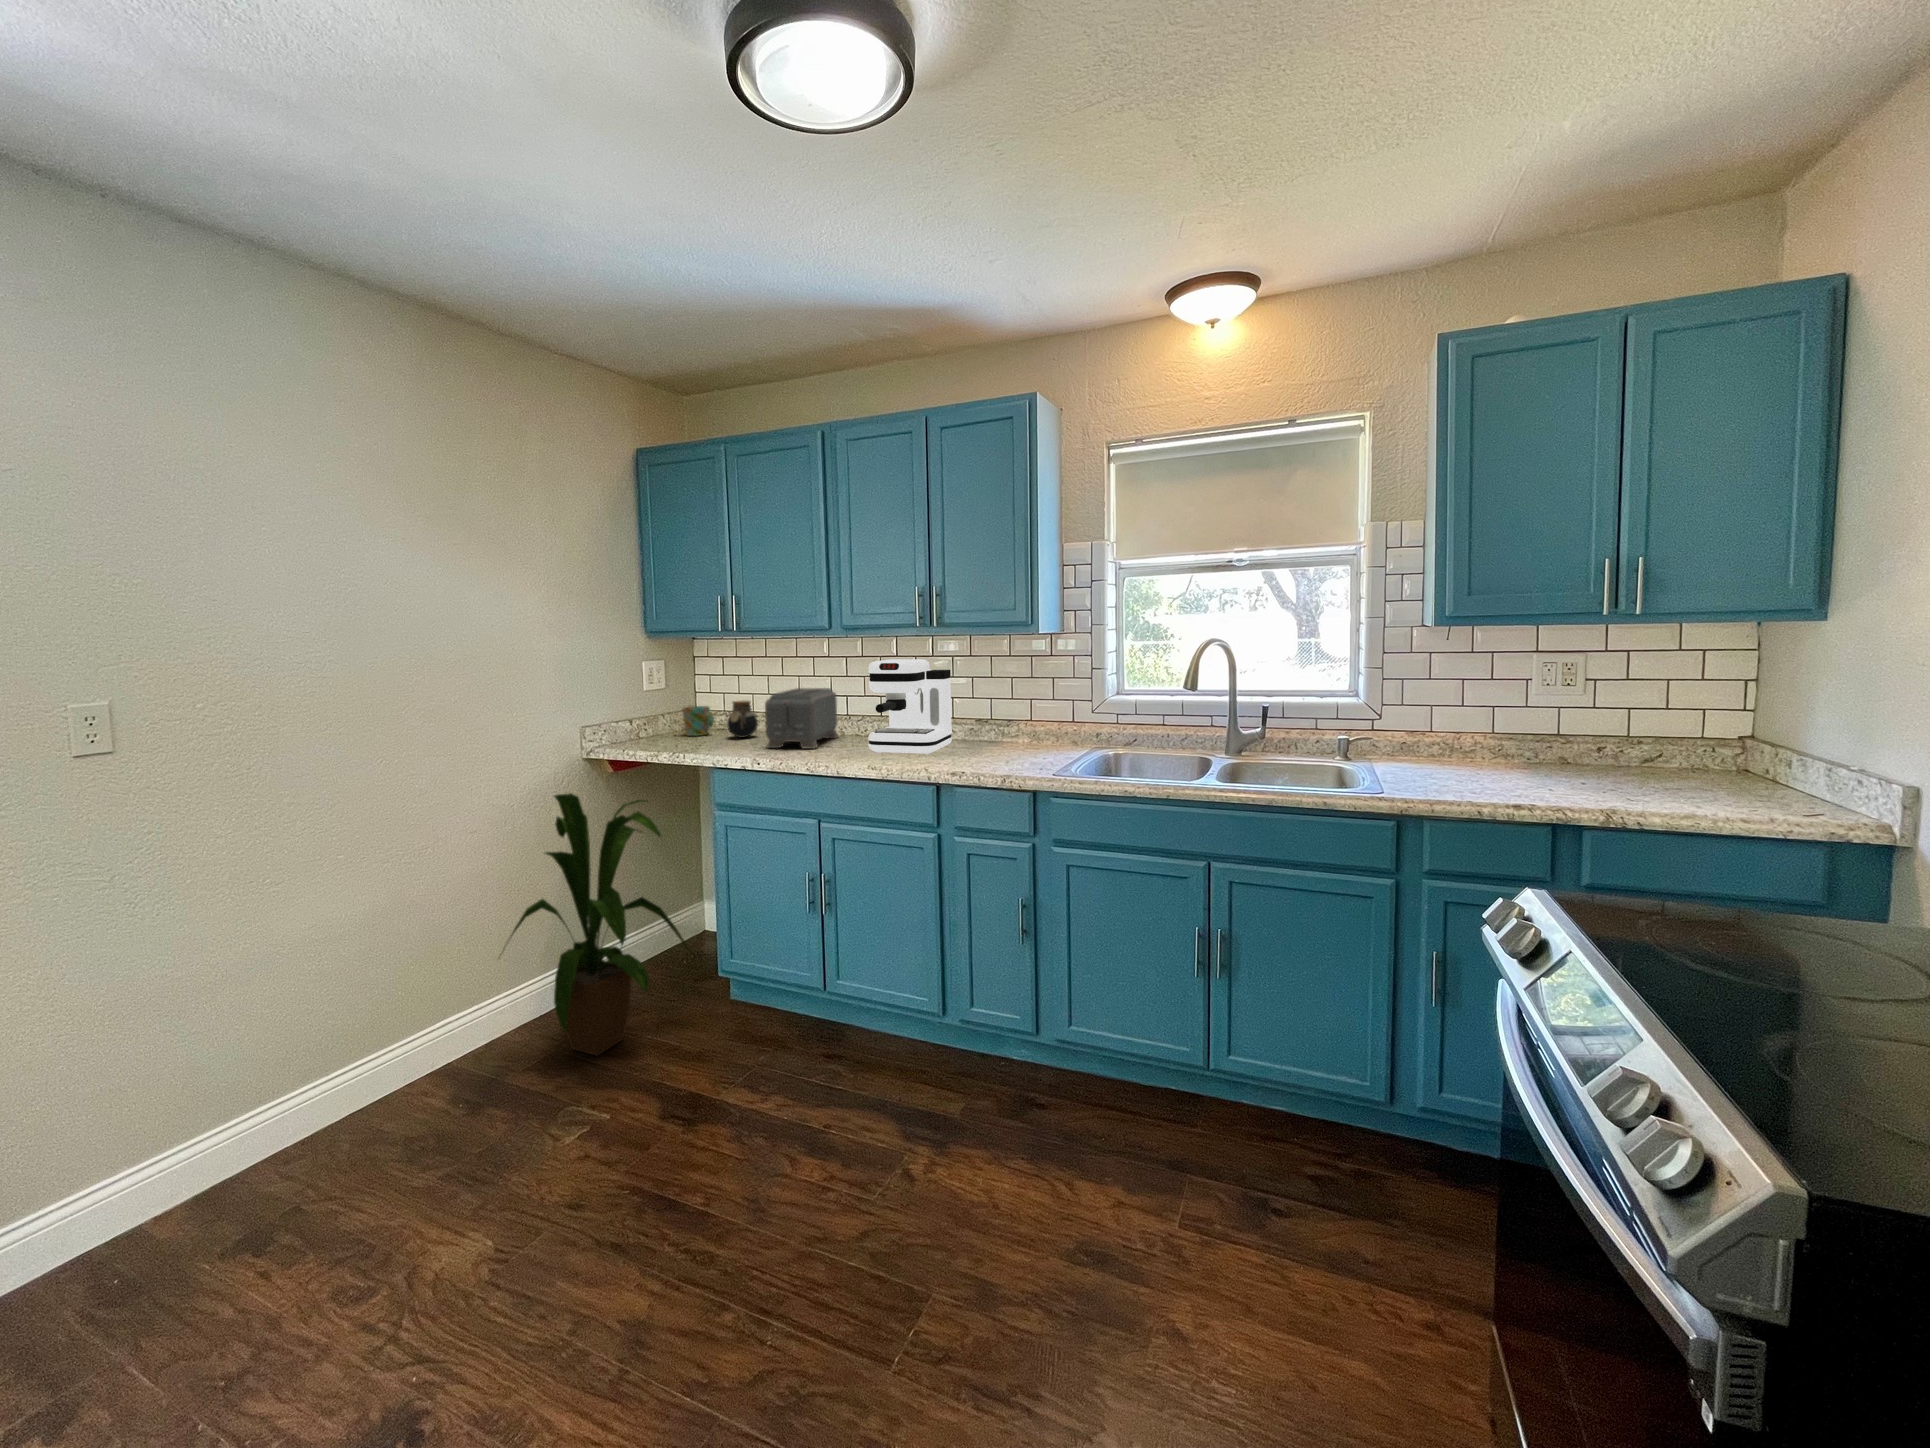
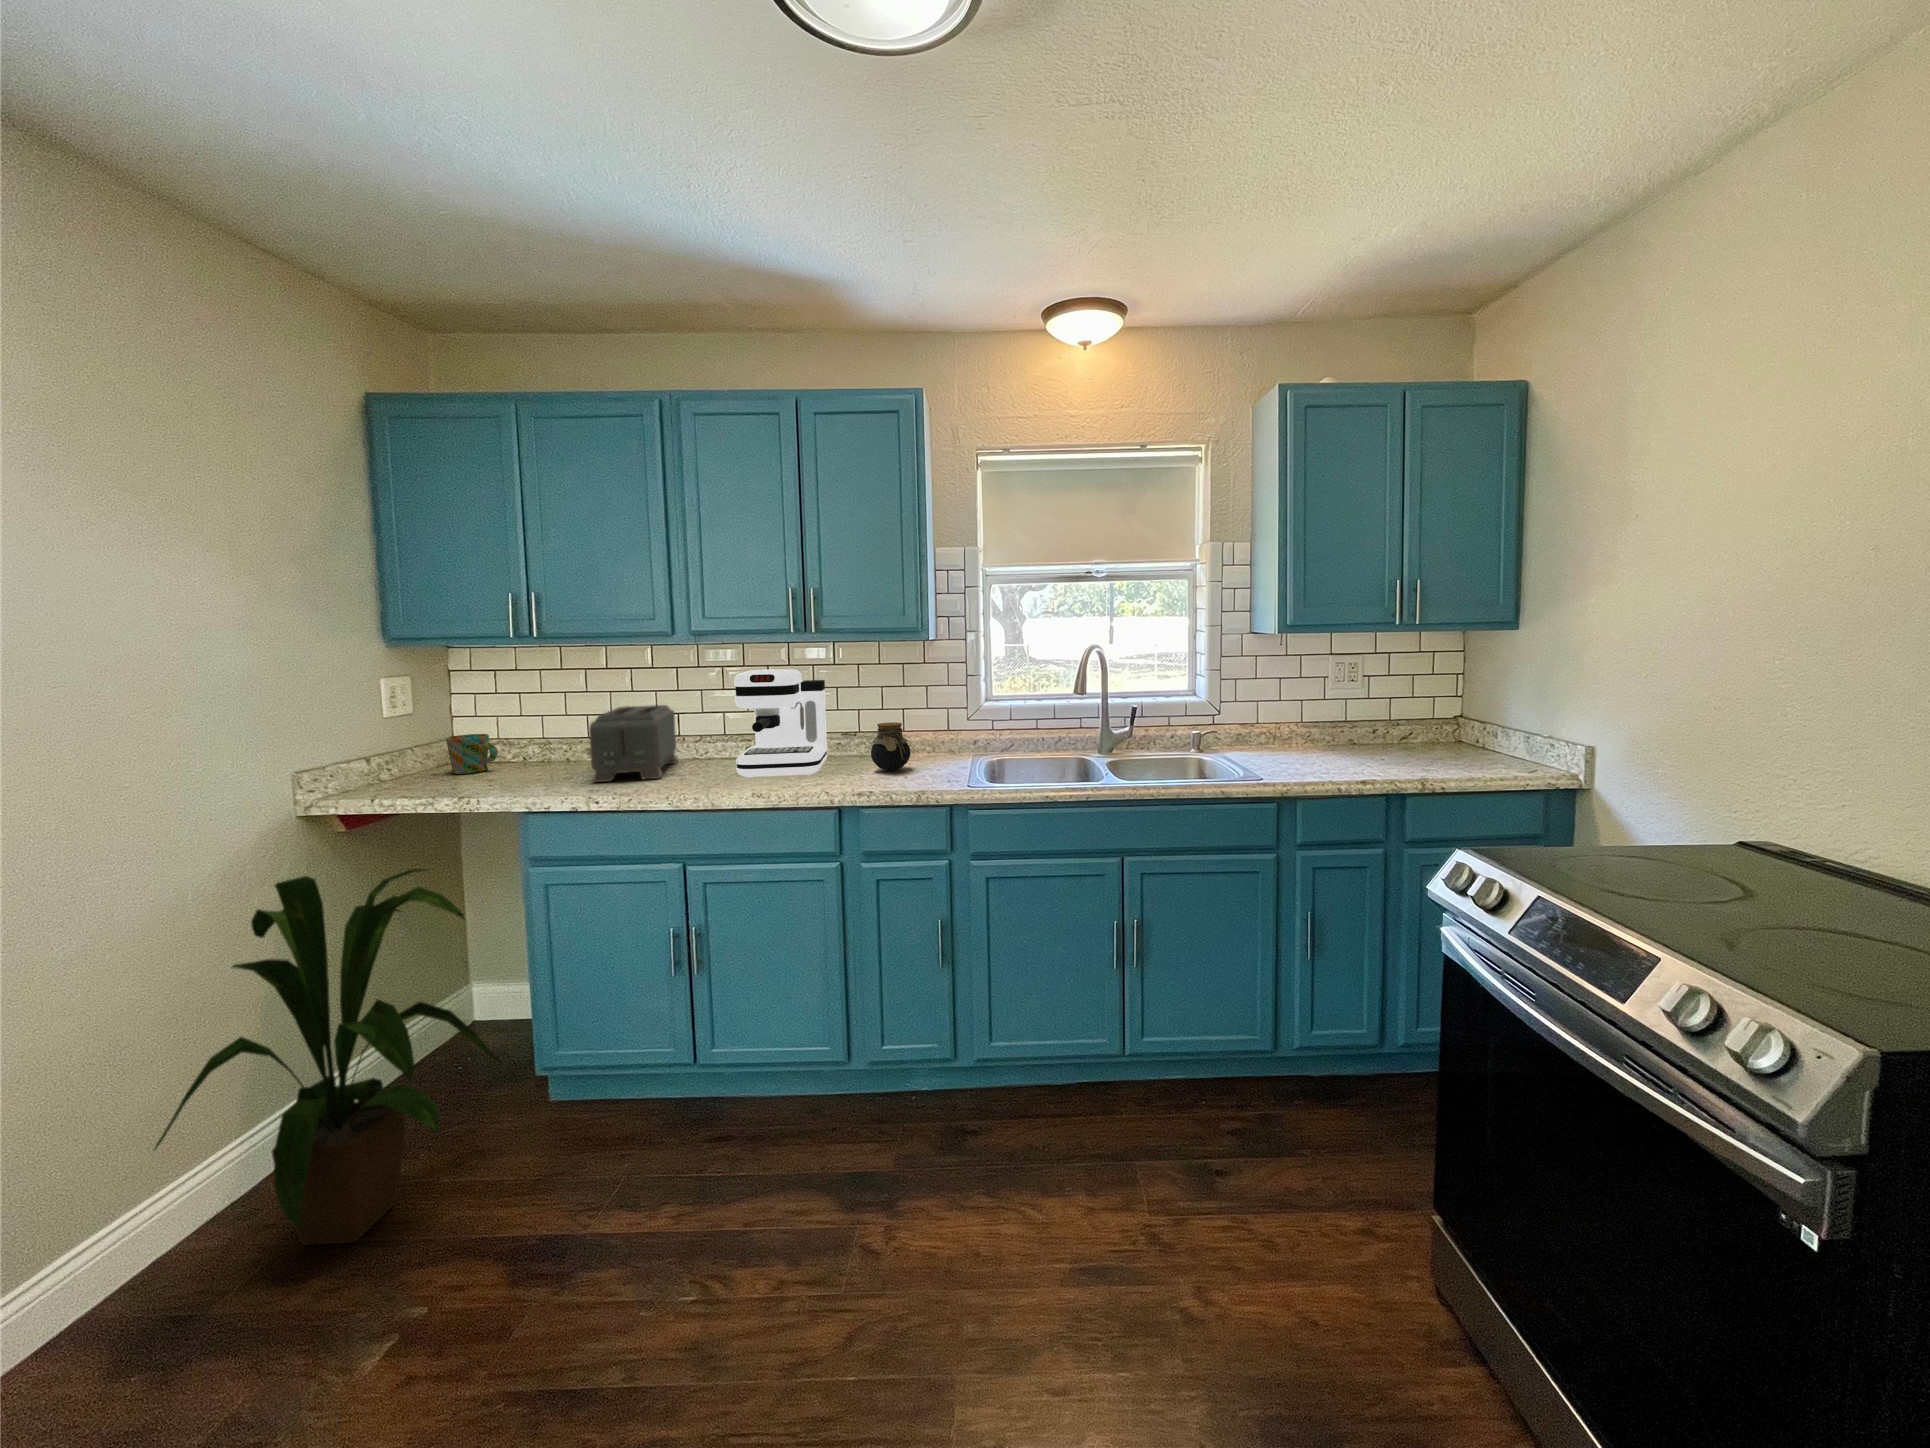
jar: present [727,701,758,738] -> present [871,722,910,771]

